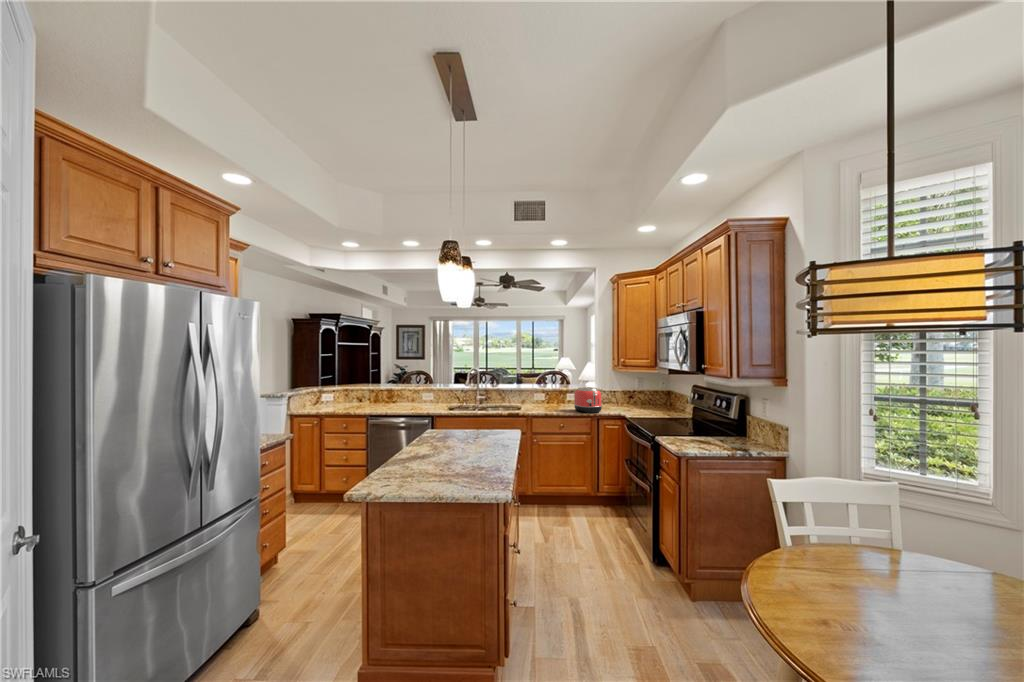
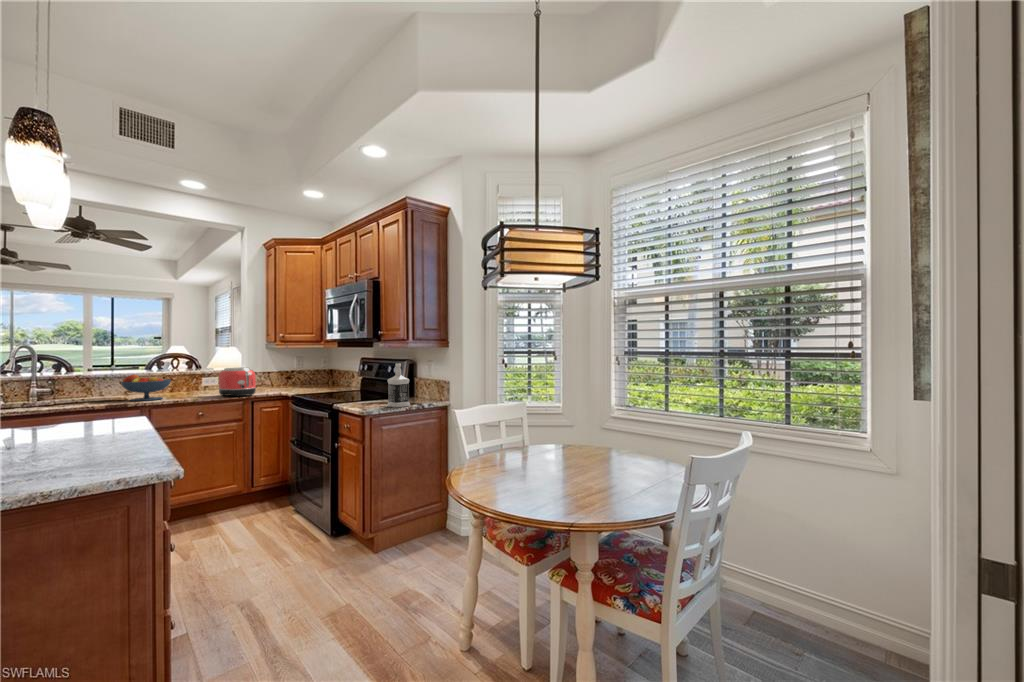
fruit bowl: none [511,389,542,410] -> present [121,375,171,401]
bottle: none [709,402,735,451] -> present [387,363,410,407]

